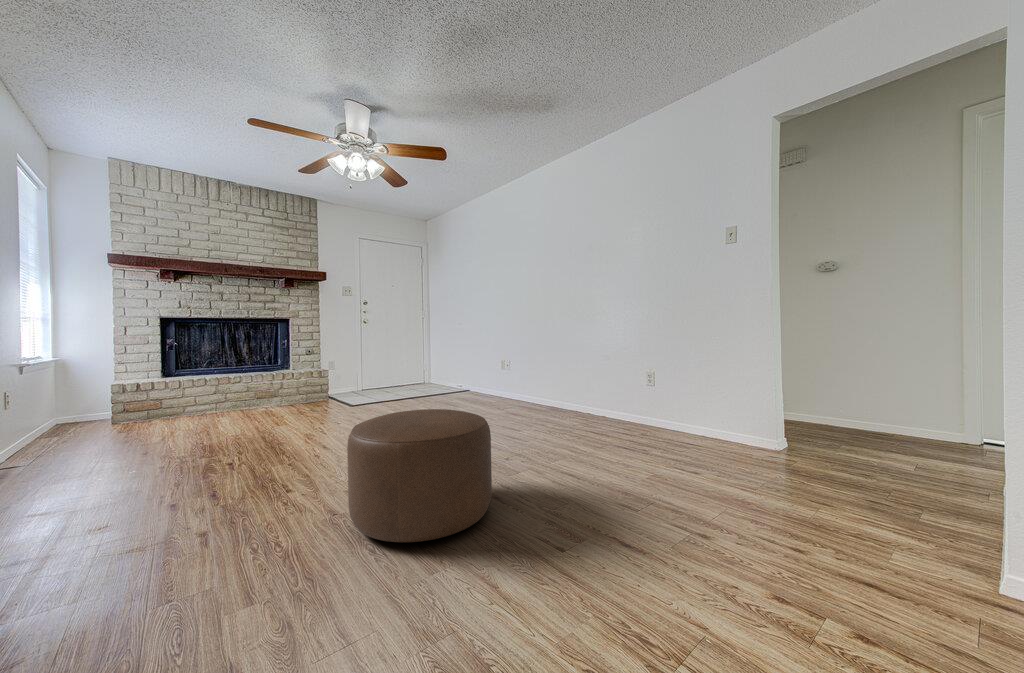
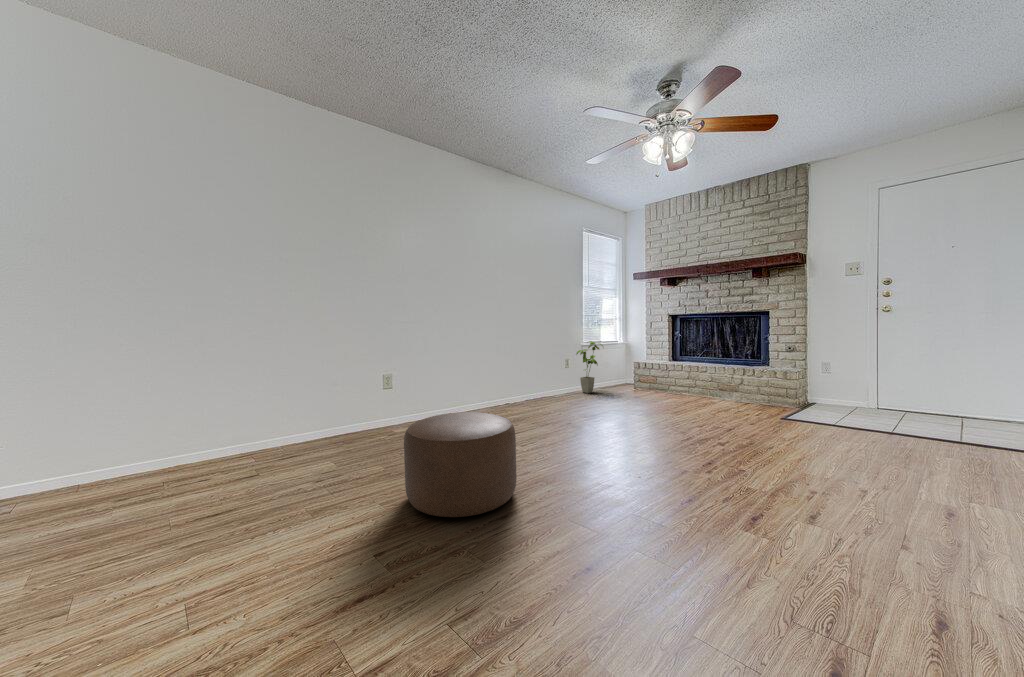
house plant: none [32,356,94,449] -> present [577,341,603,393]

